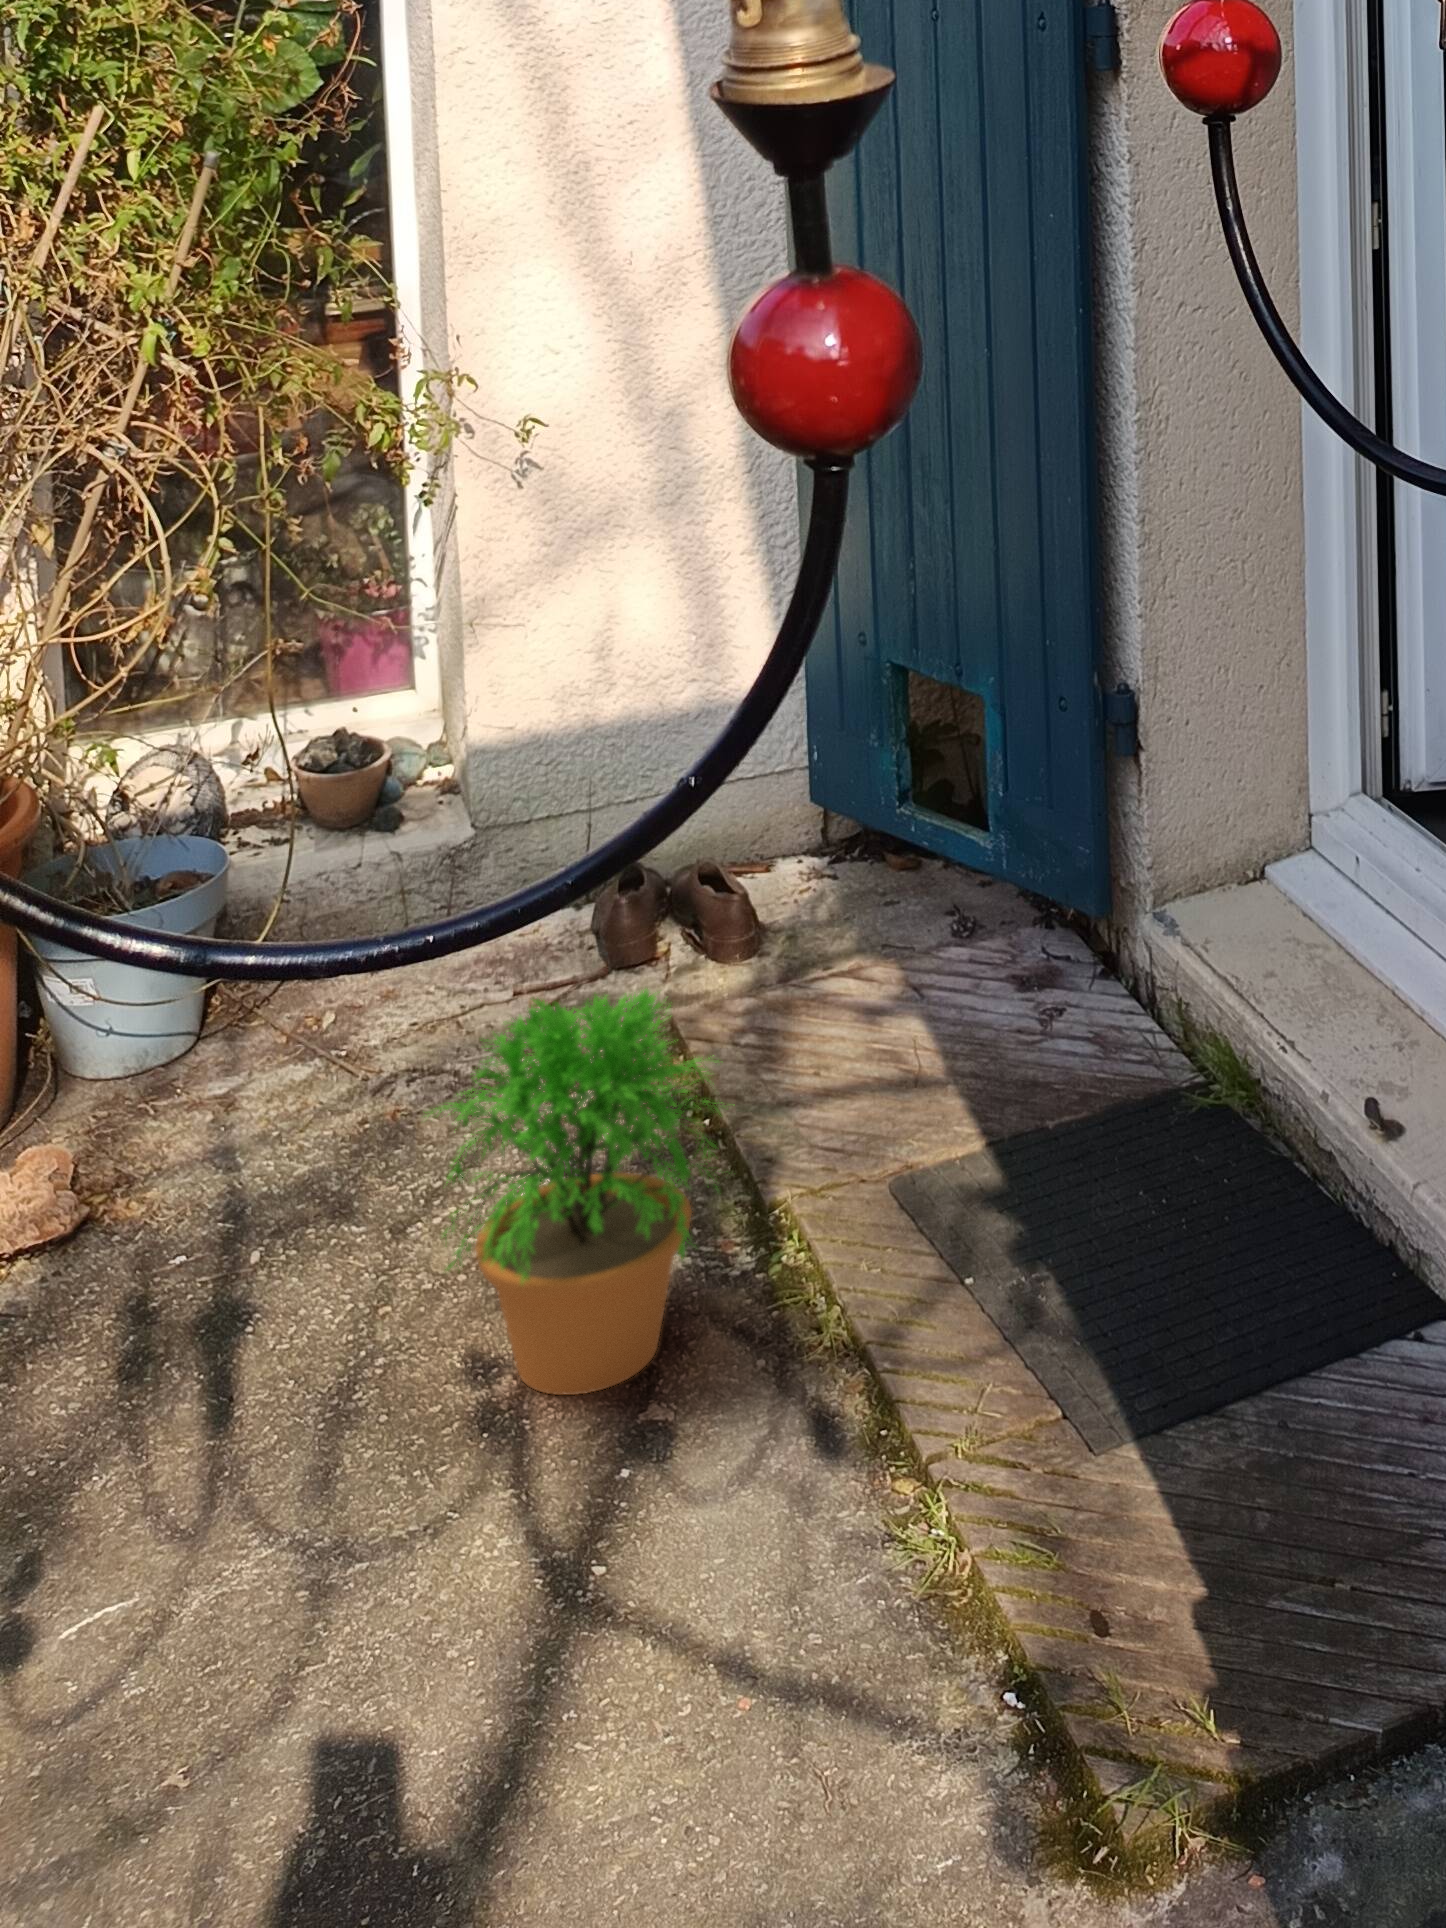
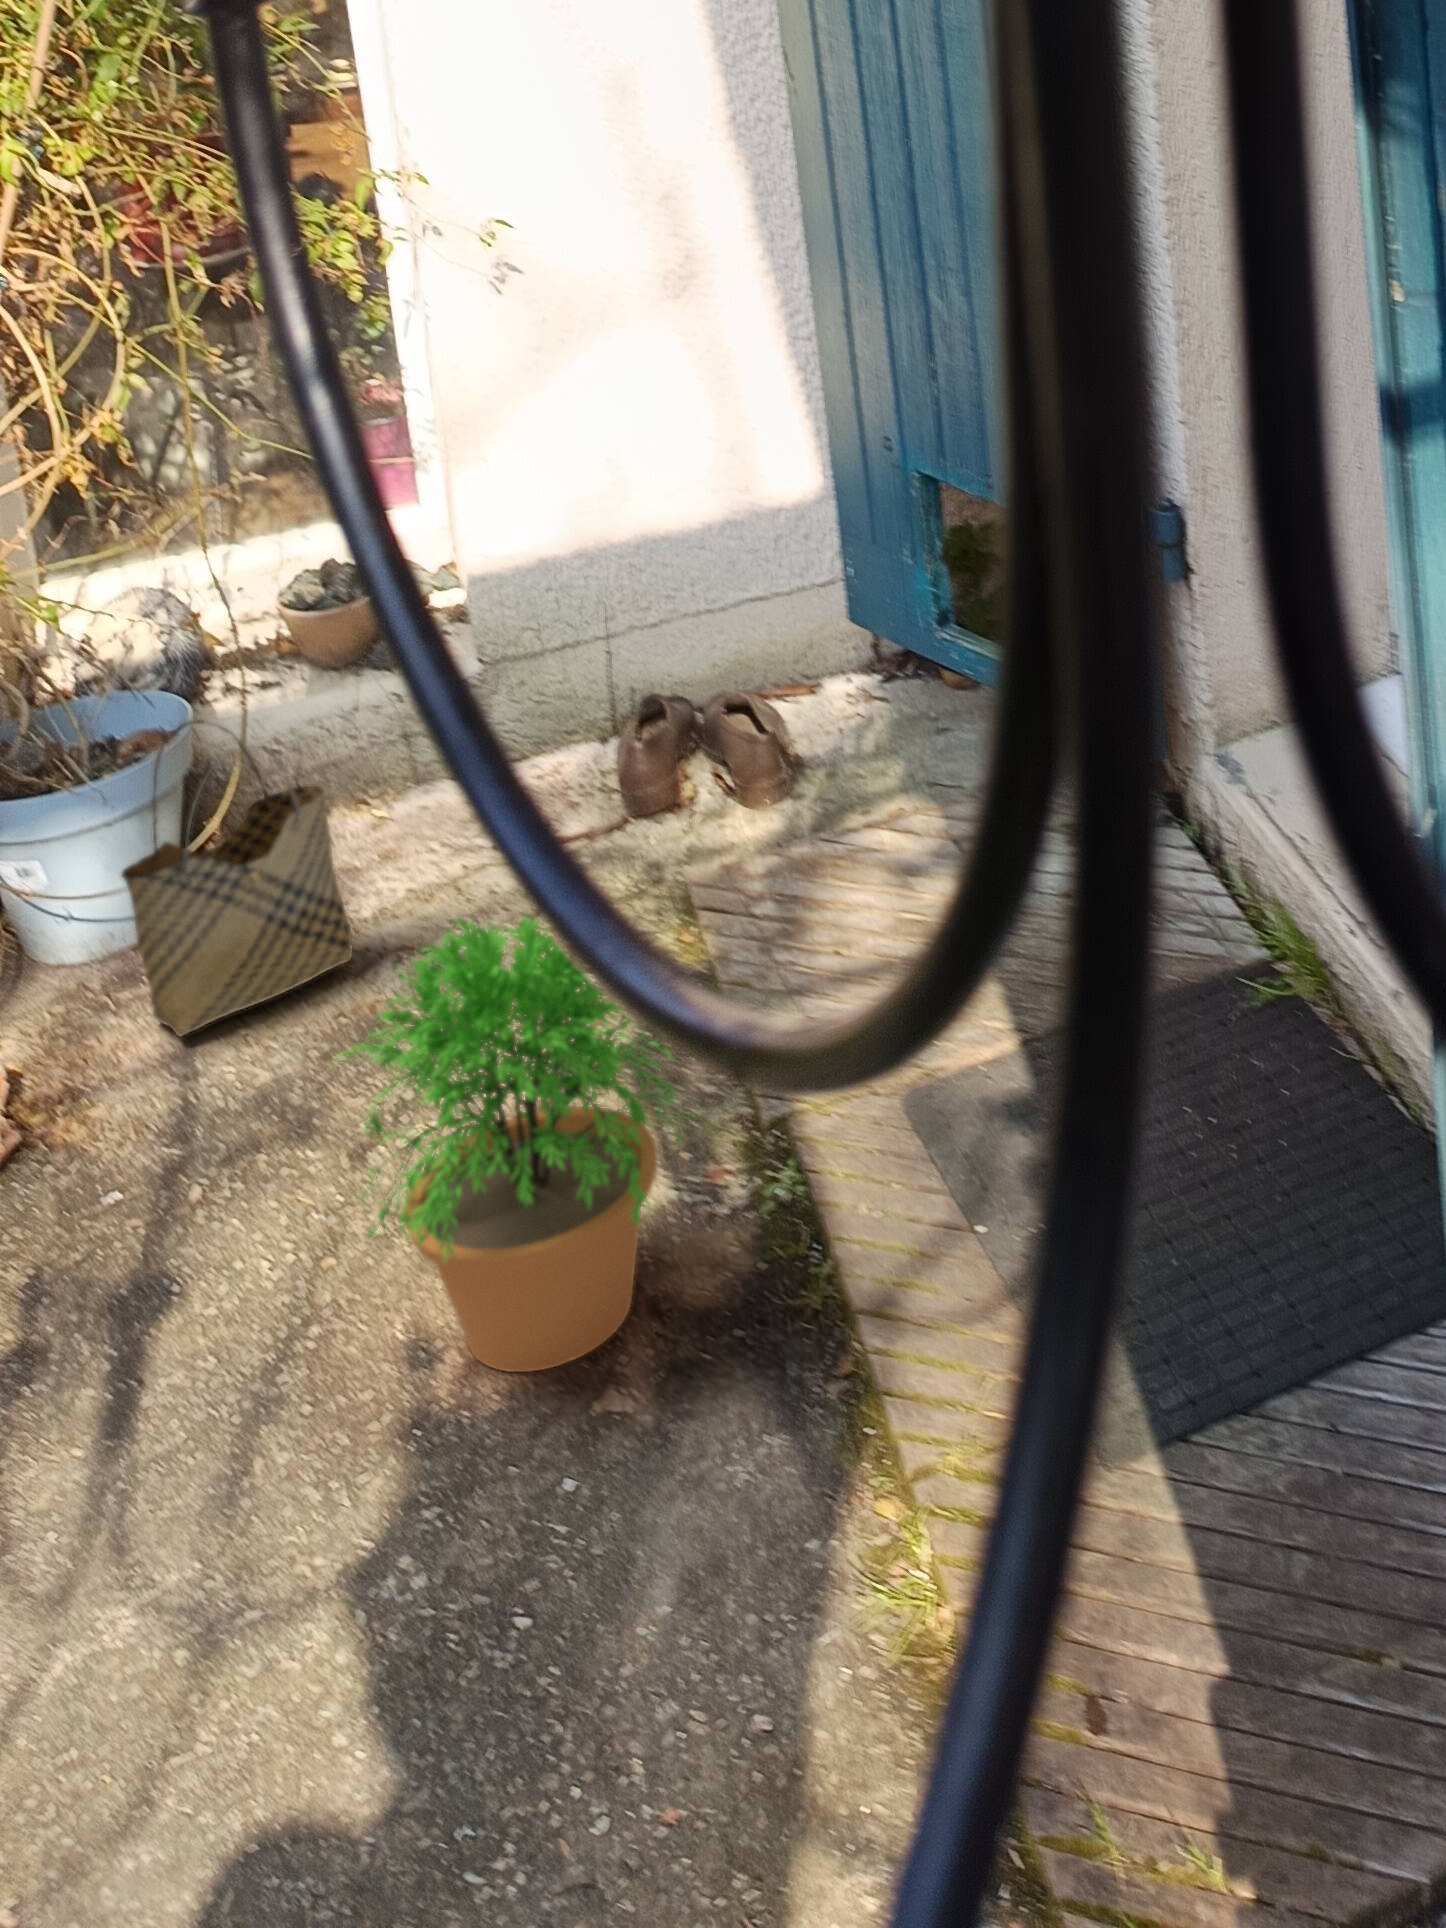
woven basket: none [188,853,375,1136] -> present [121,720,353,1036]

